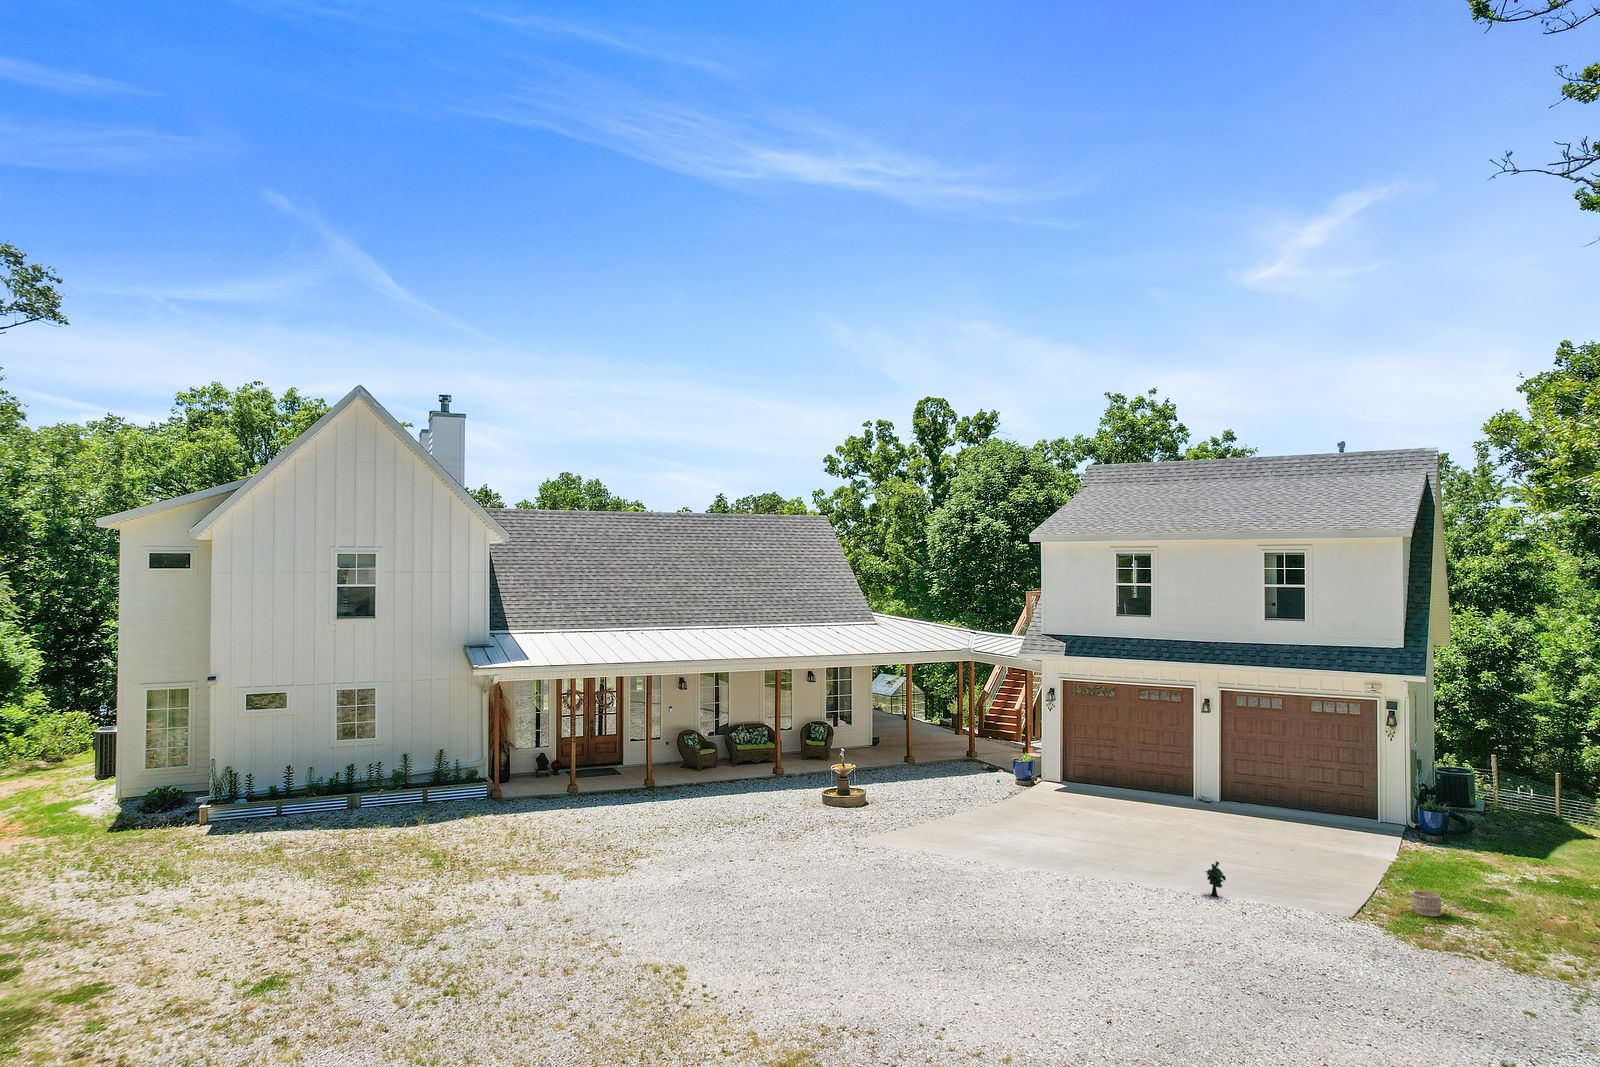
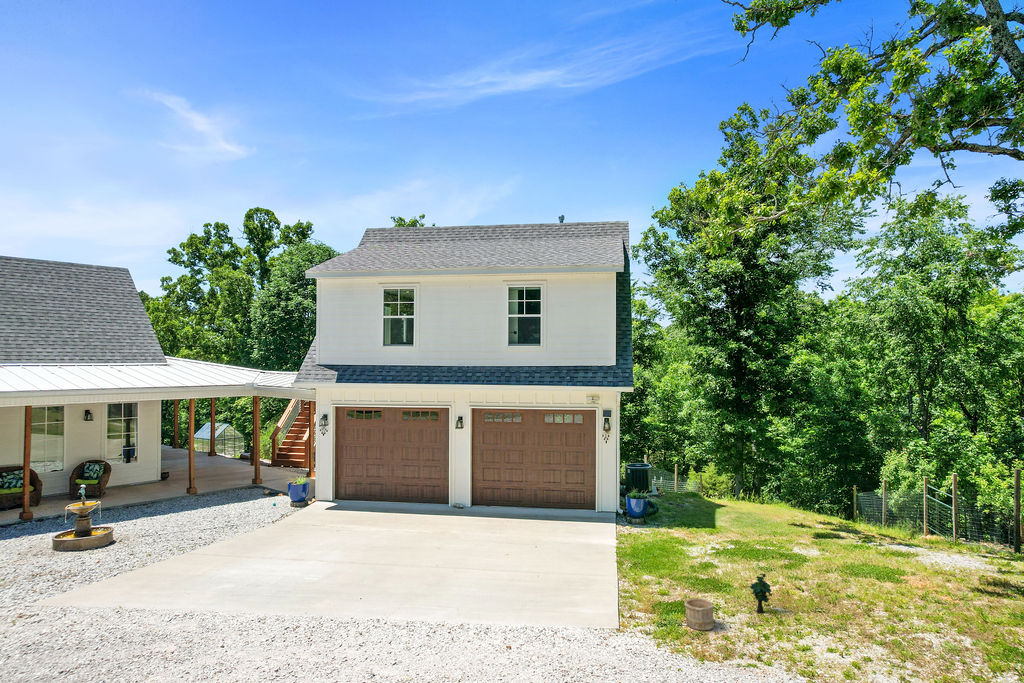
decorative plant: present [1206,862,1226,897] -> present [749,574,772,614]

